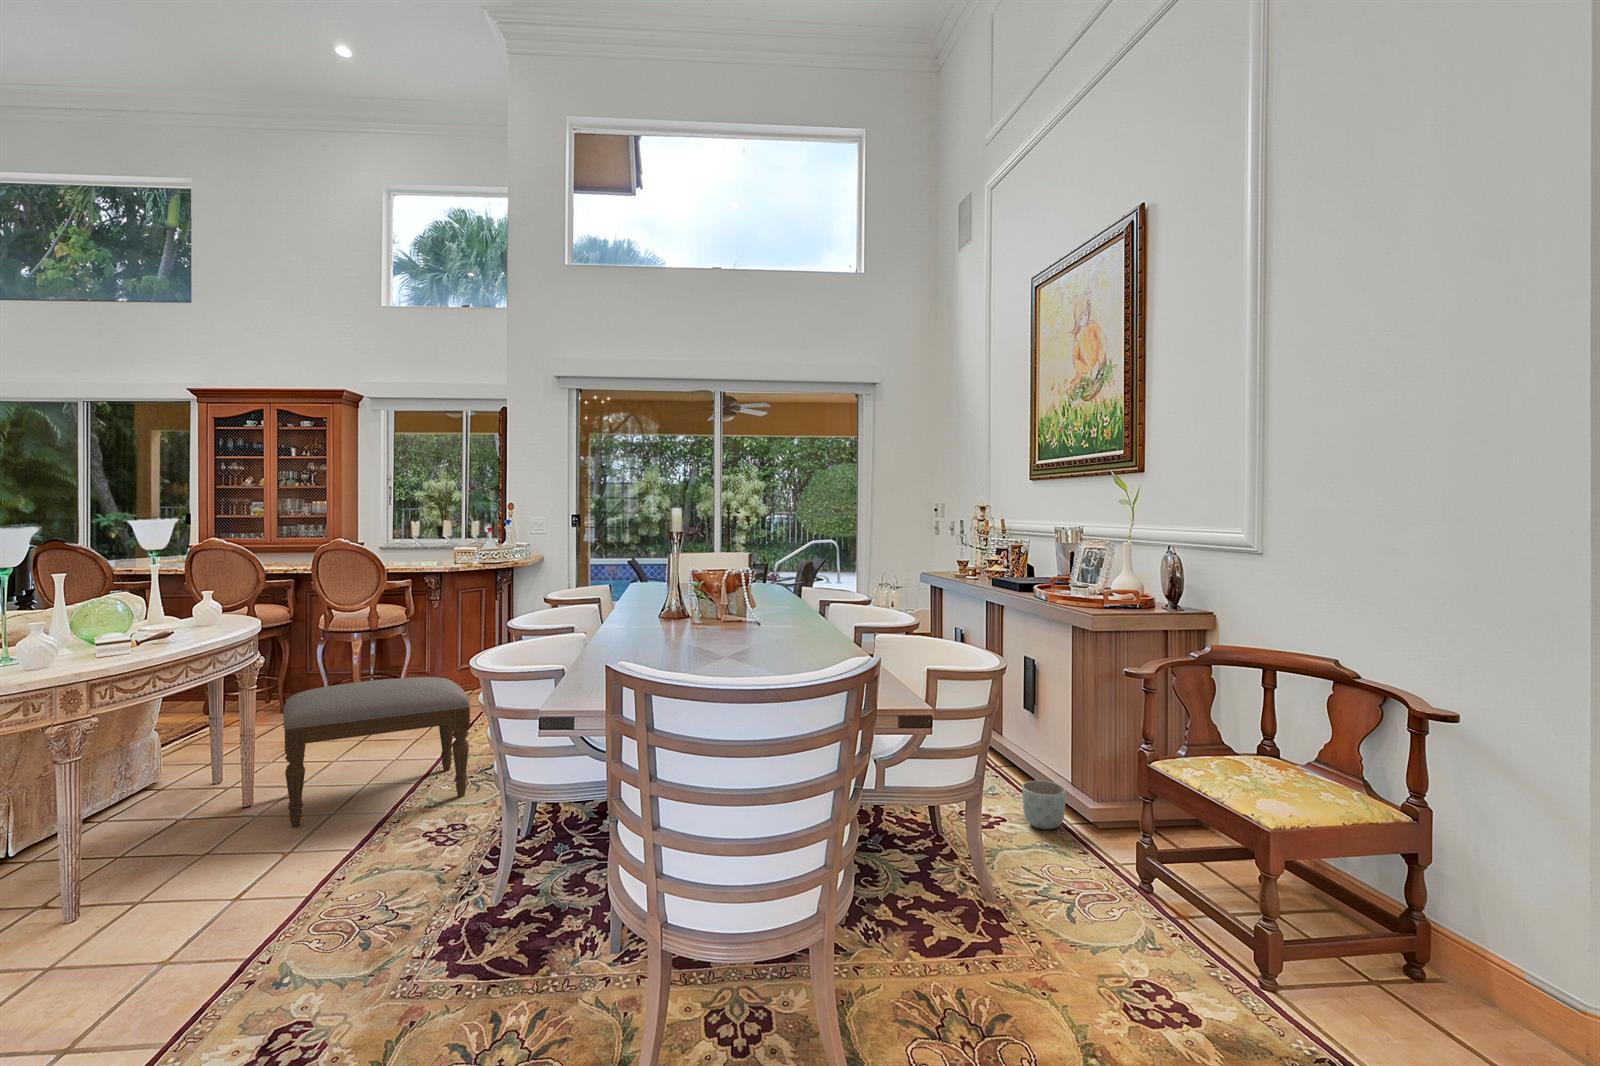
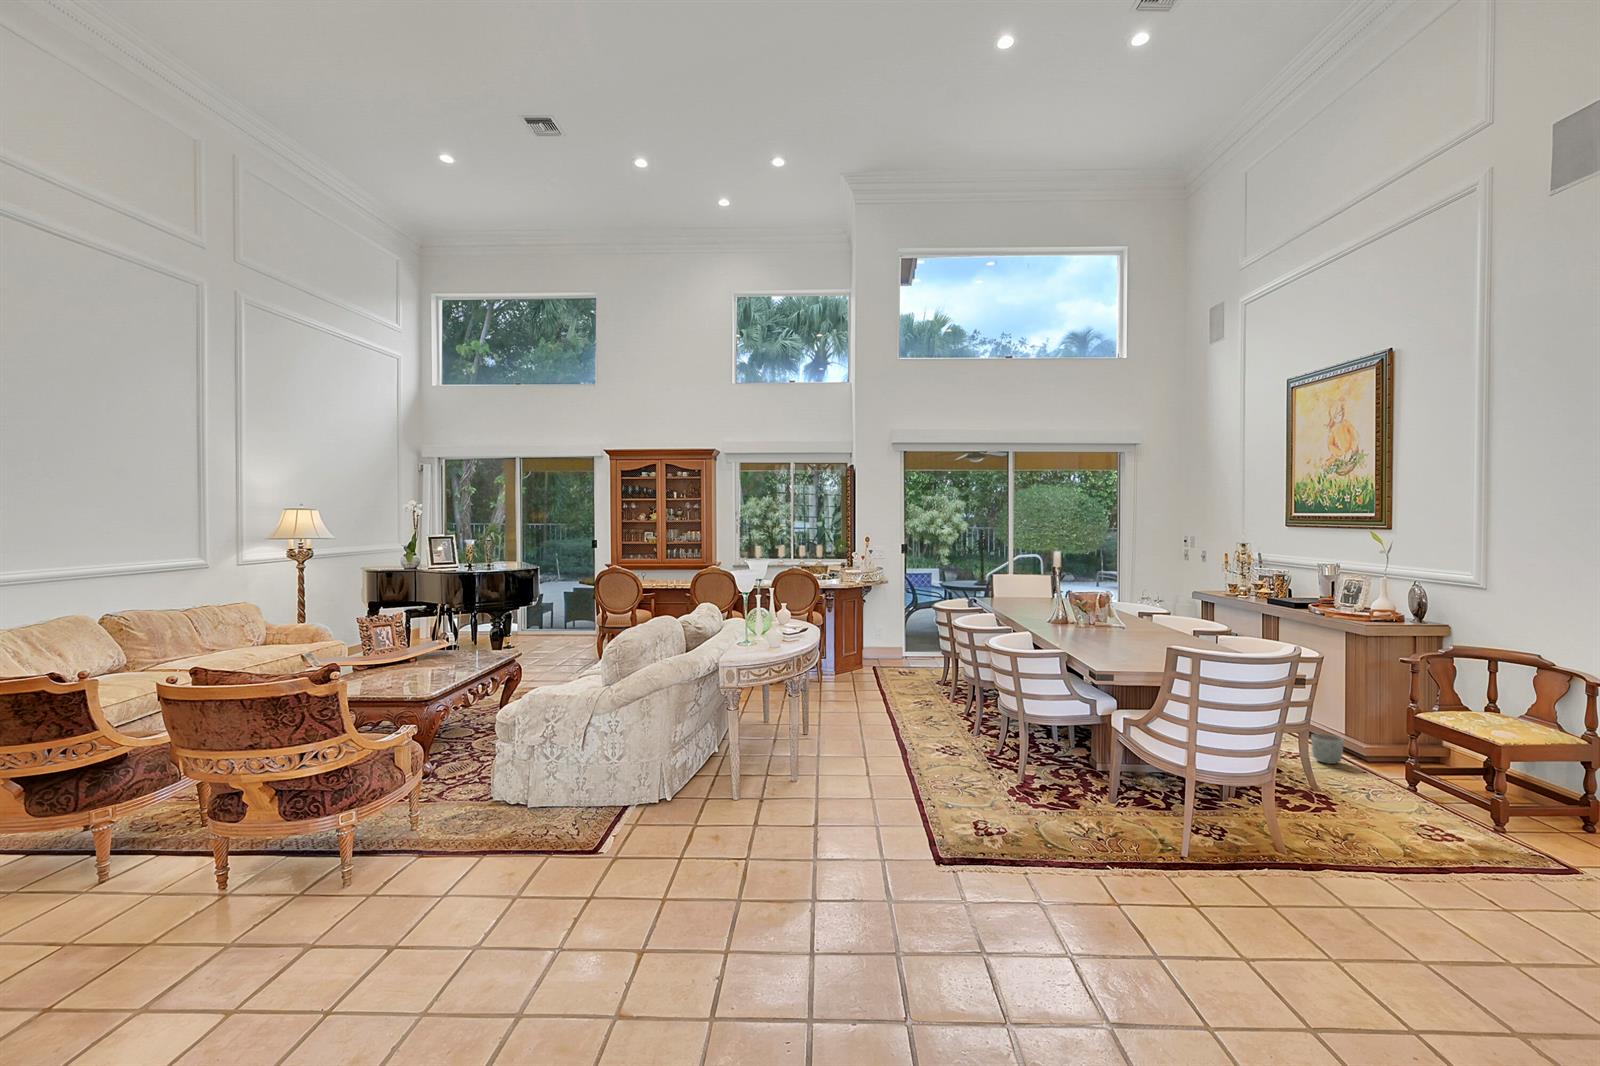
ottoman: present [283,677,470,827] -> none [809,658,927,743]

